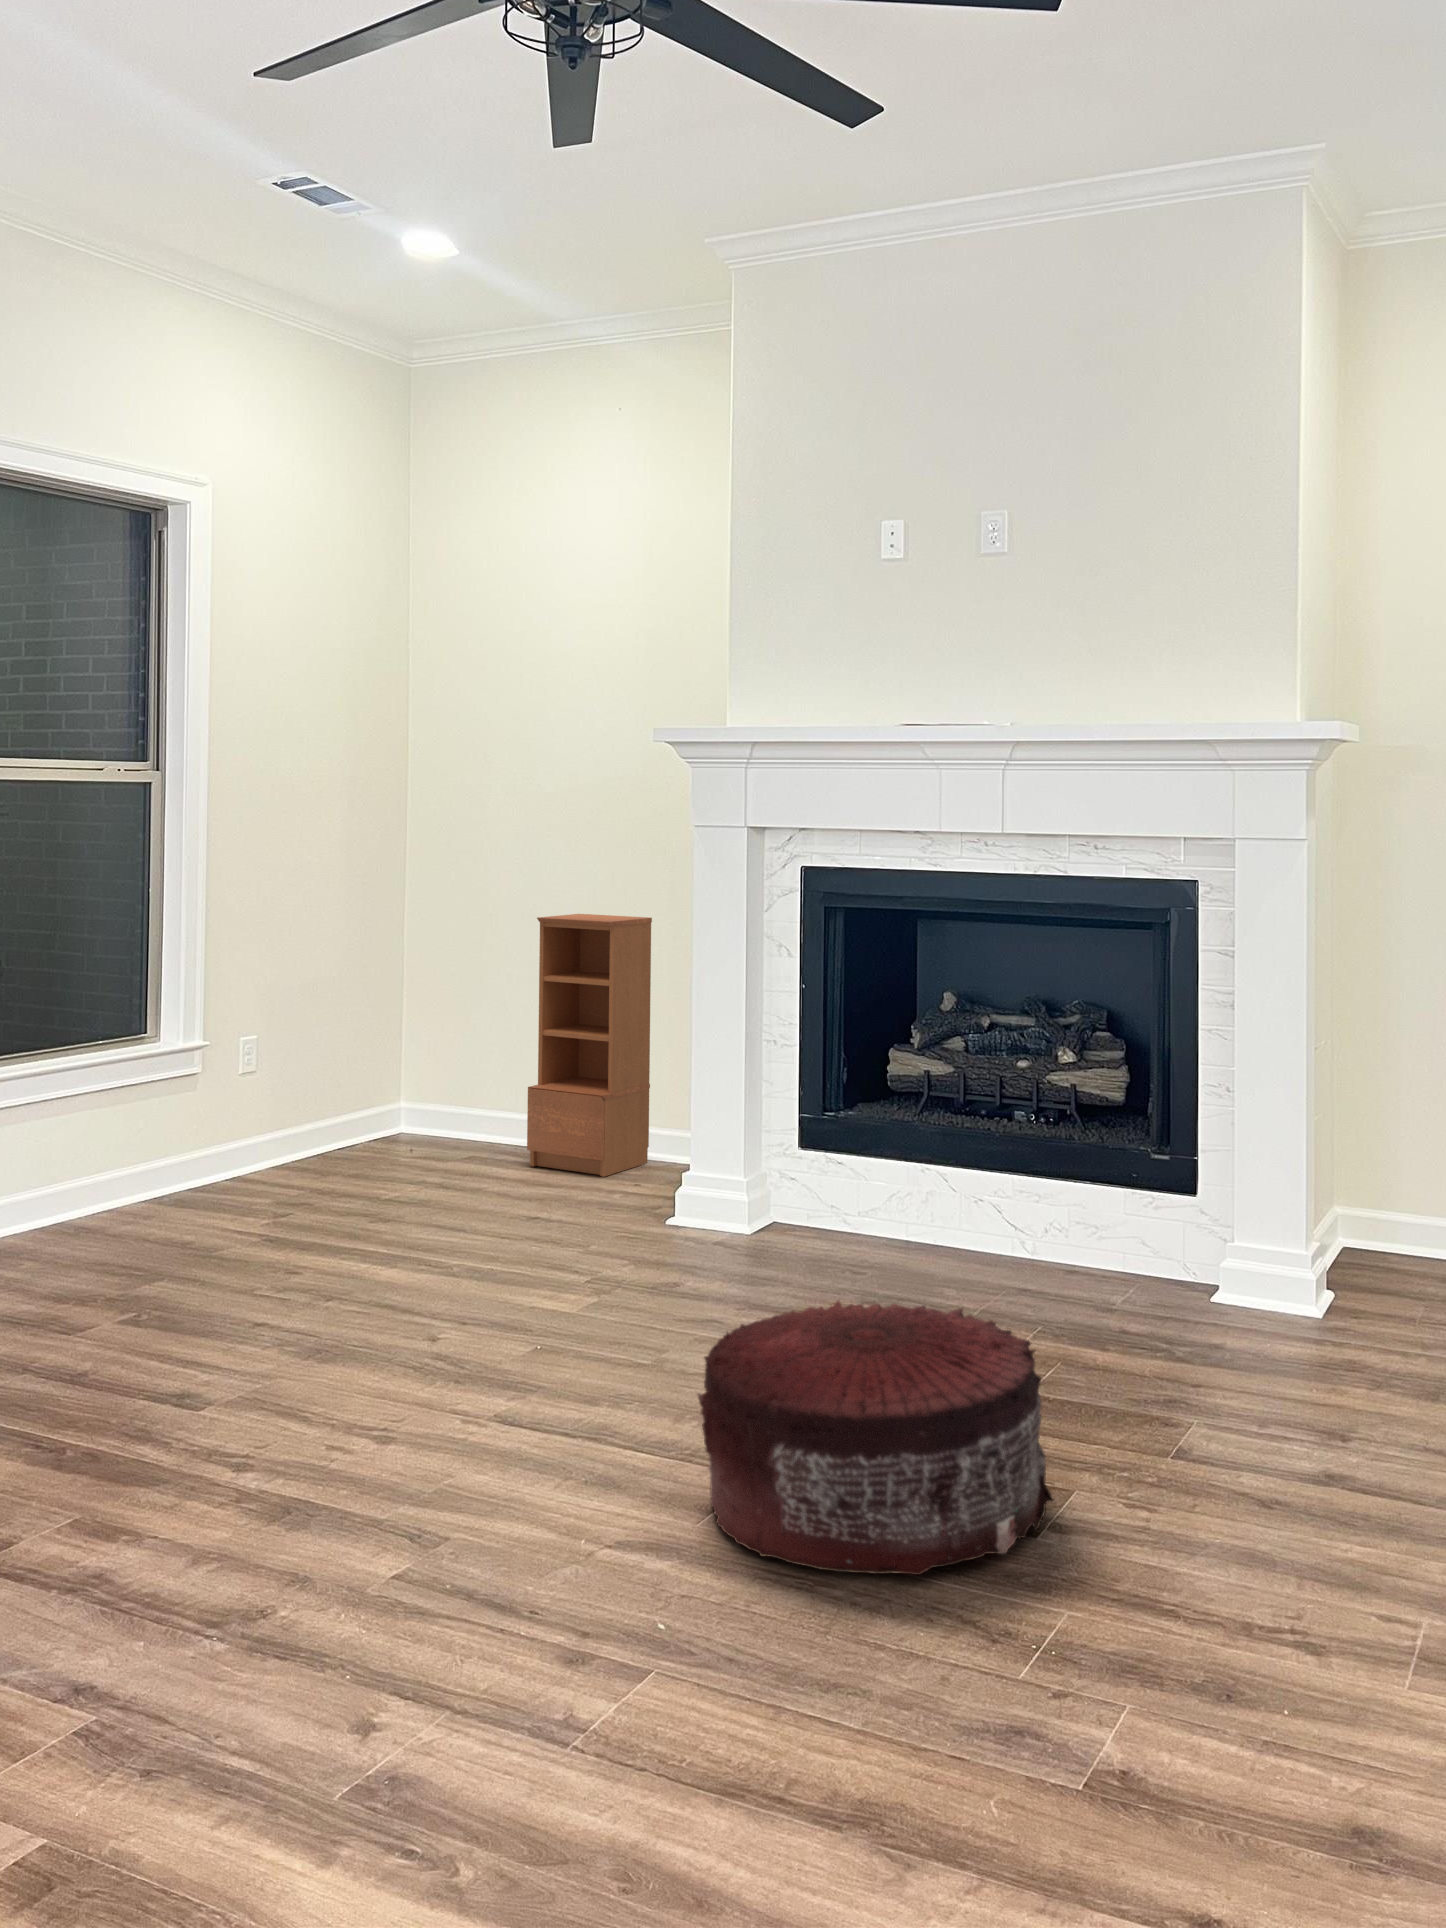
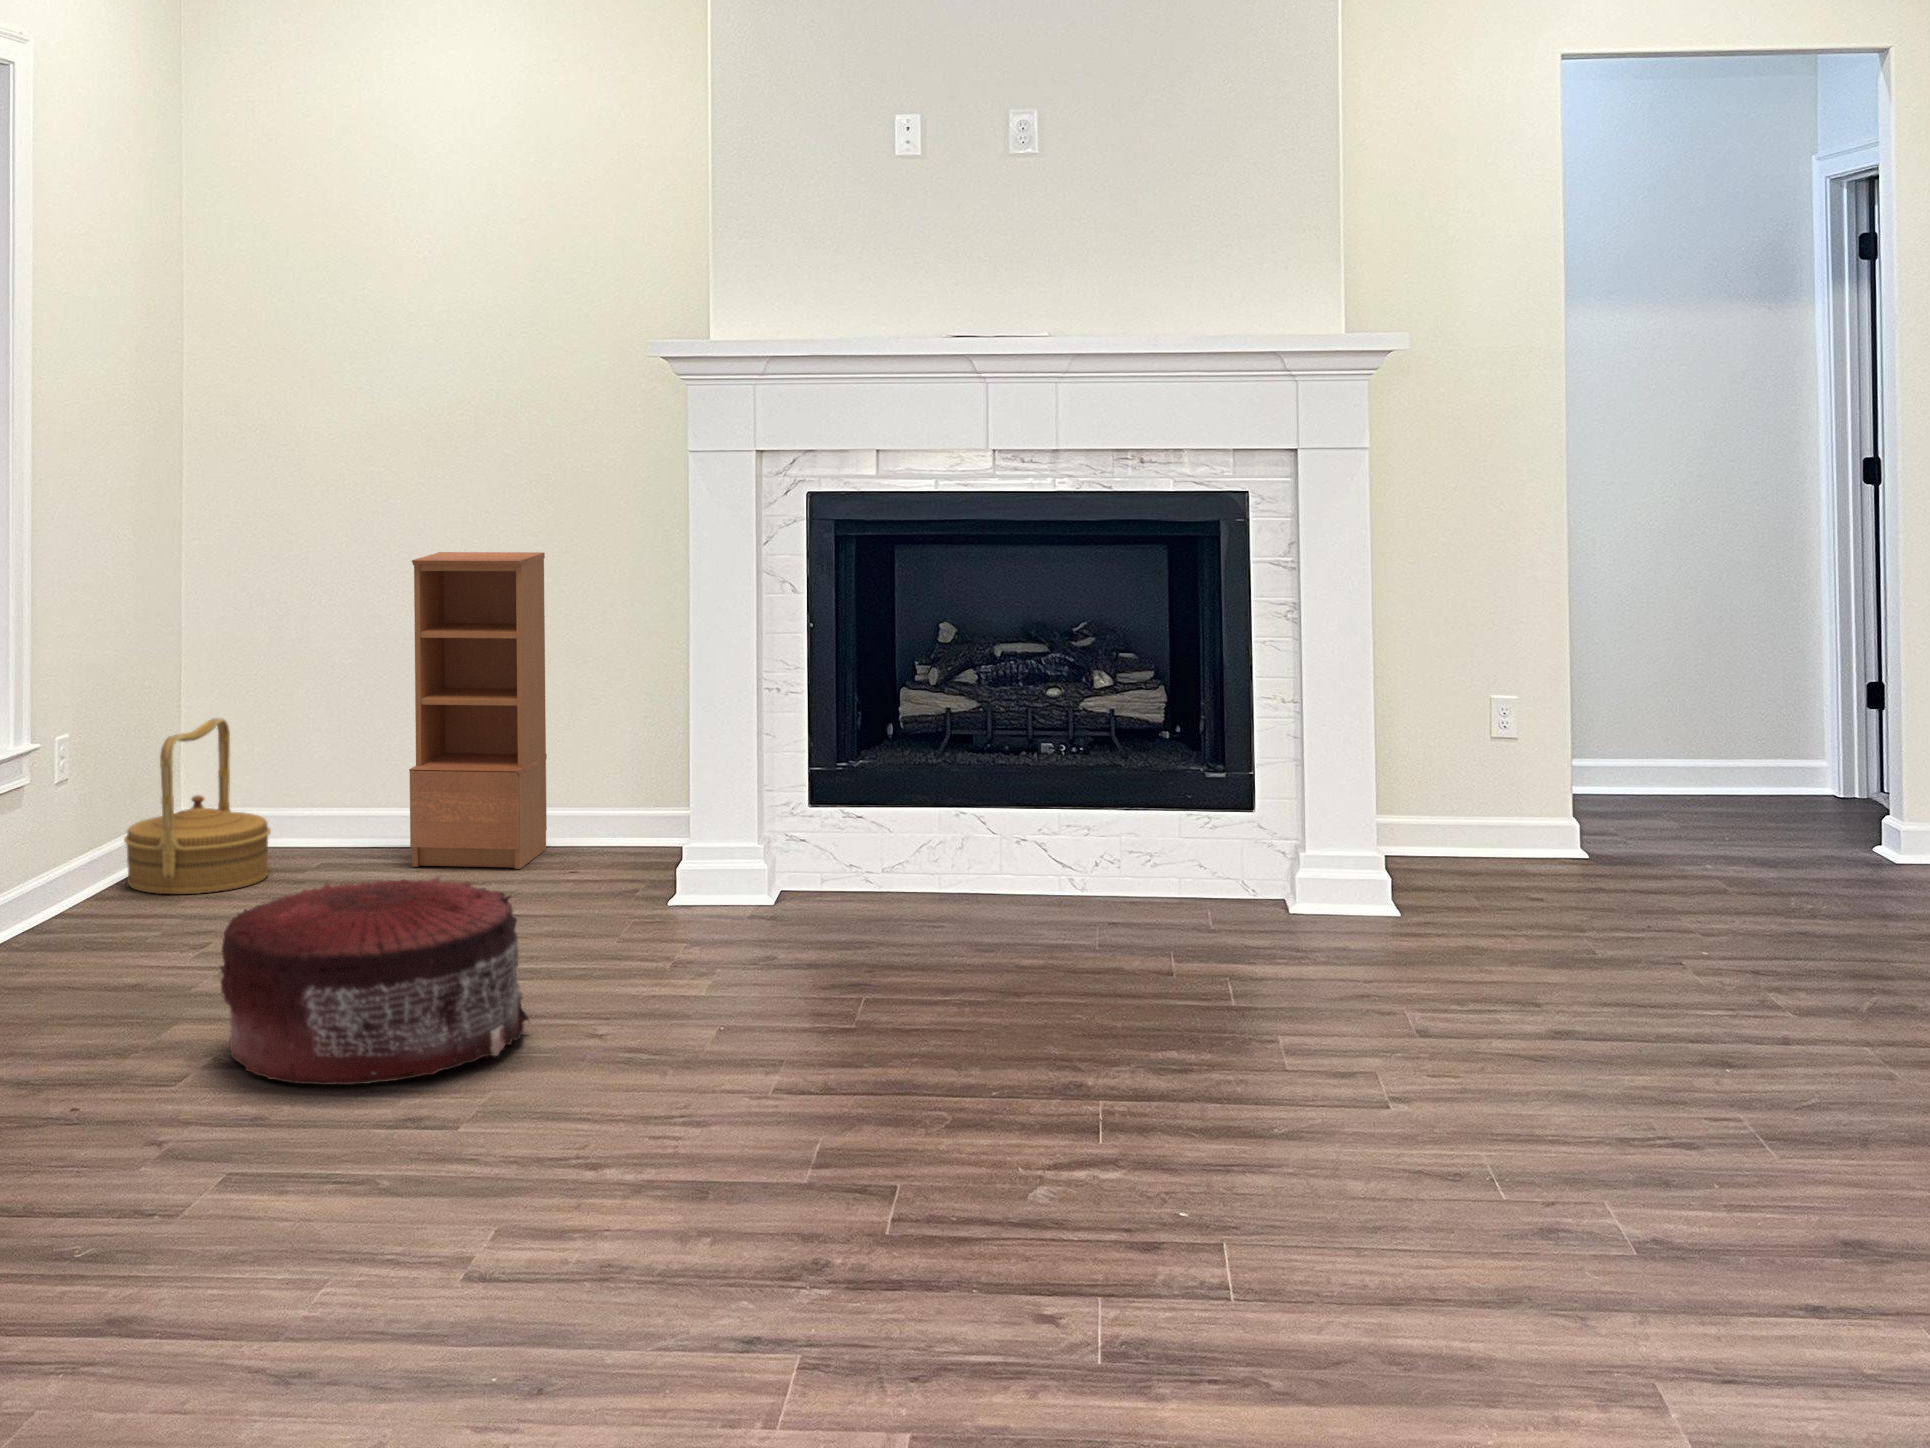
woven basket: none [313,1034,428,1171] -> present [124,718,271,894]
pouf: present [698,1300,1054,1575] -> present [220,877,529,1085]

